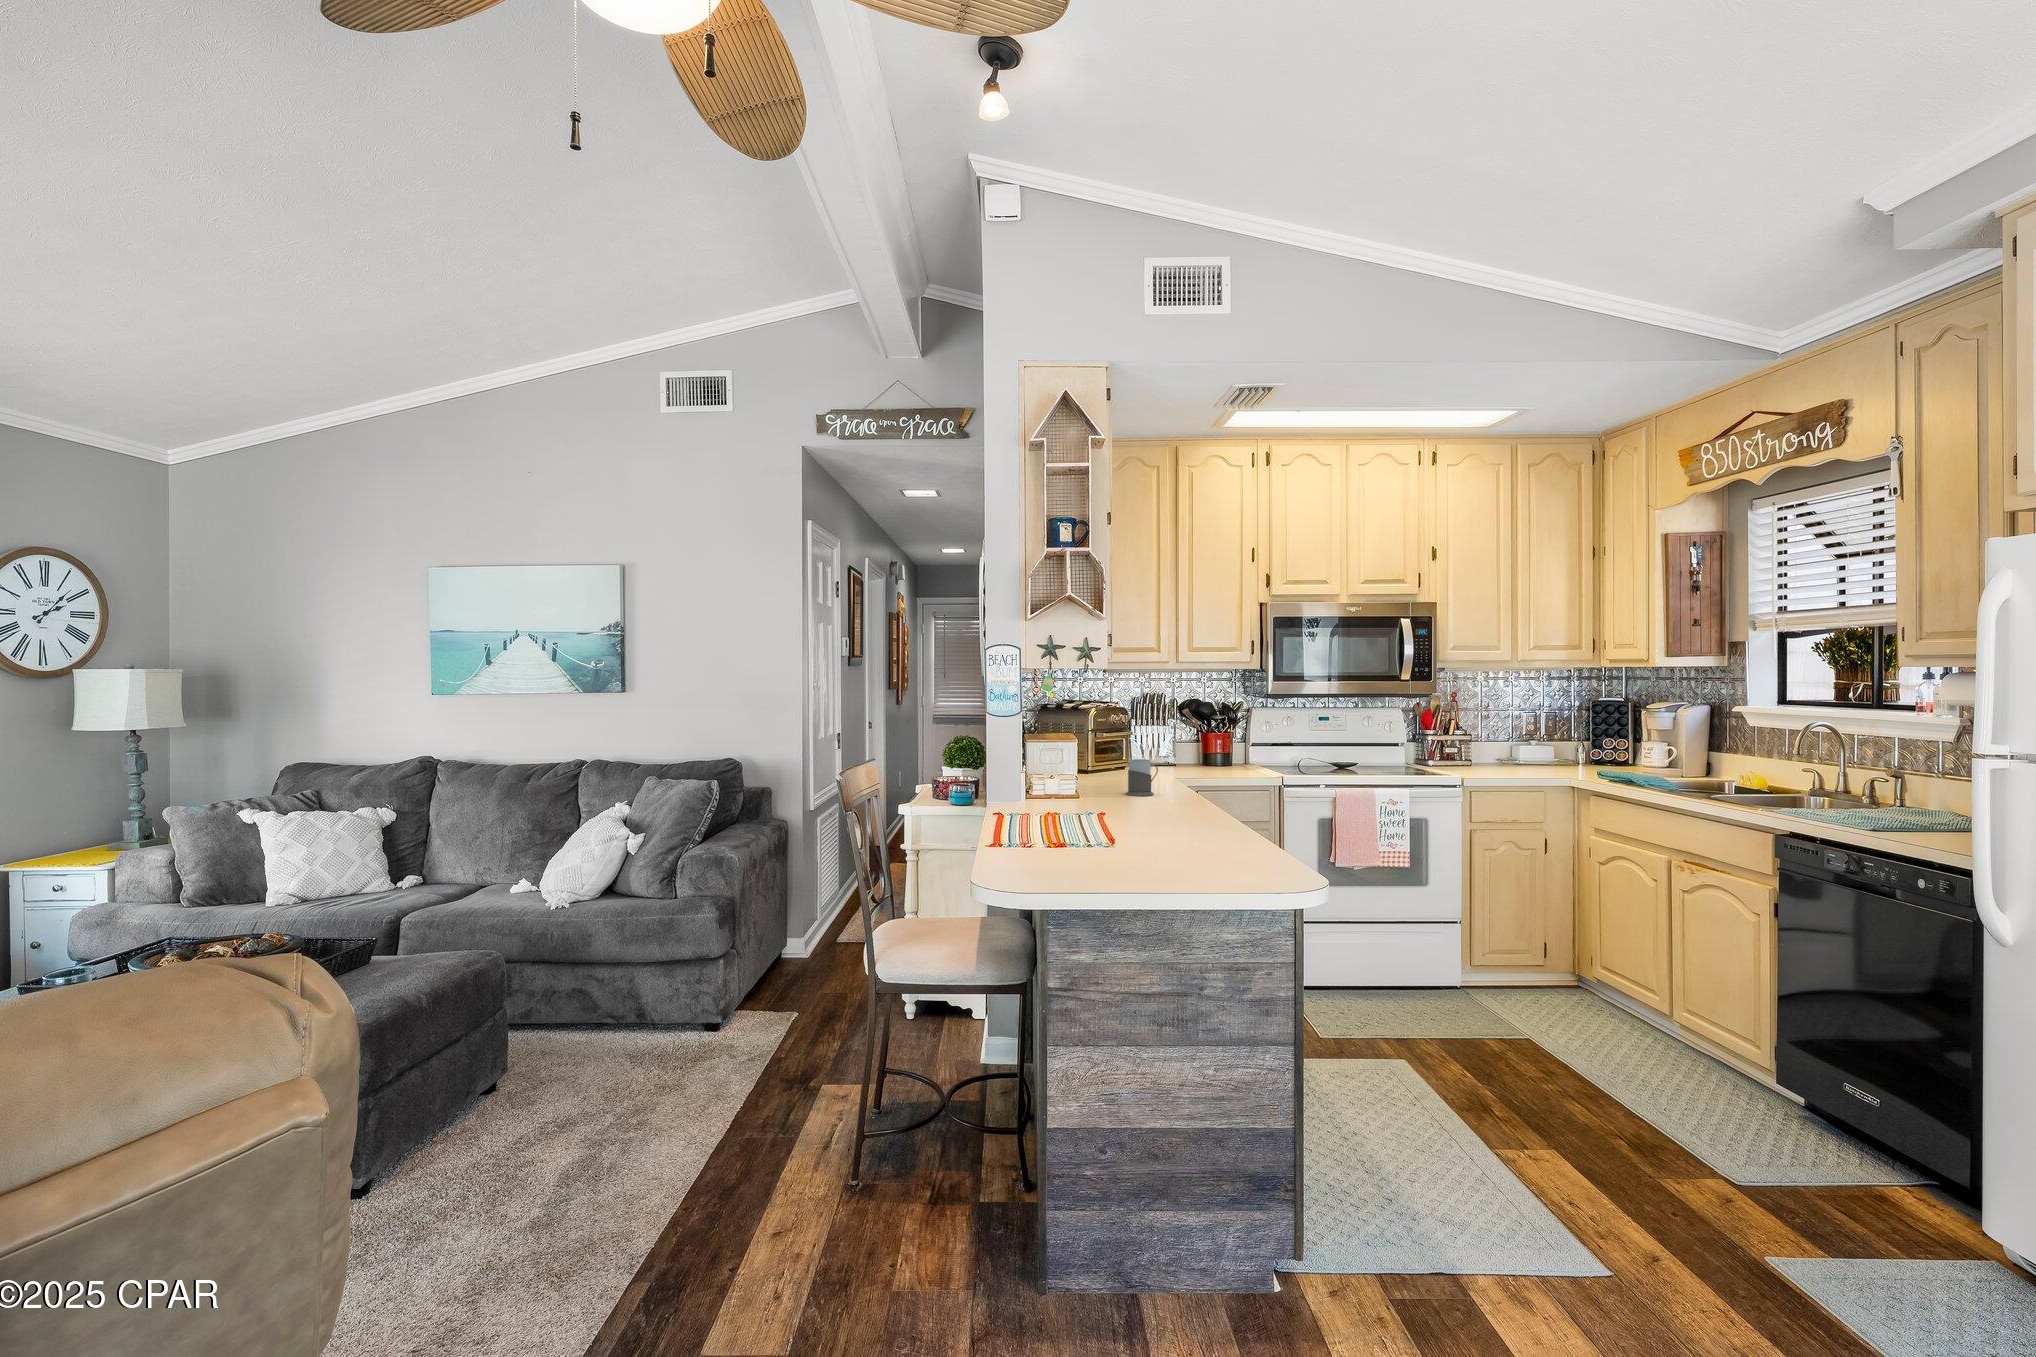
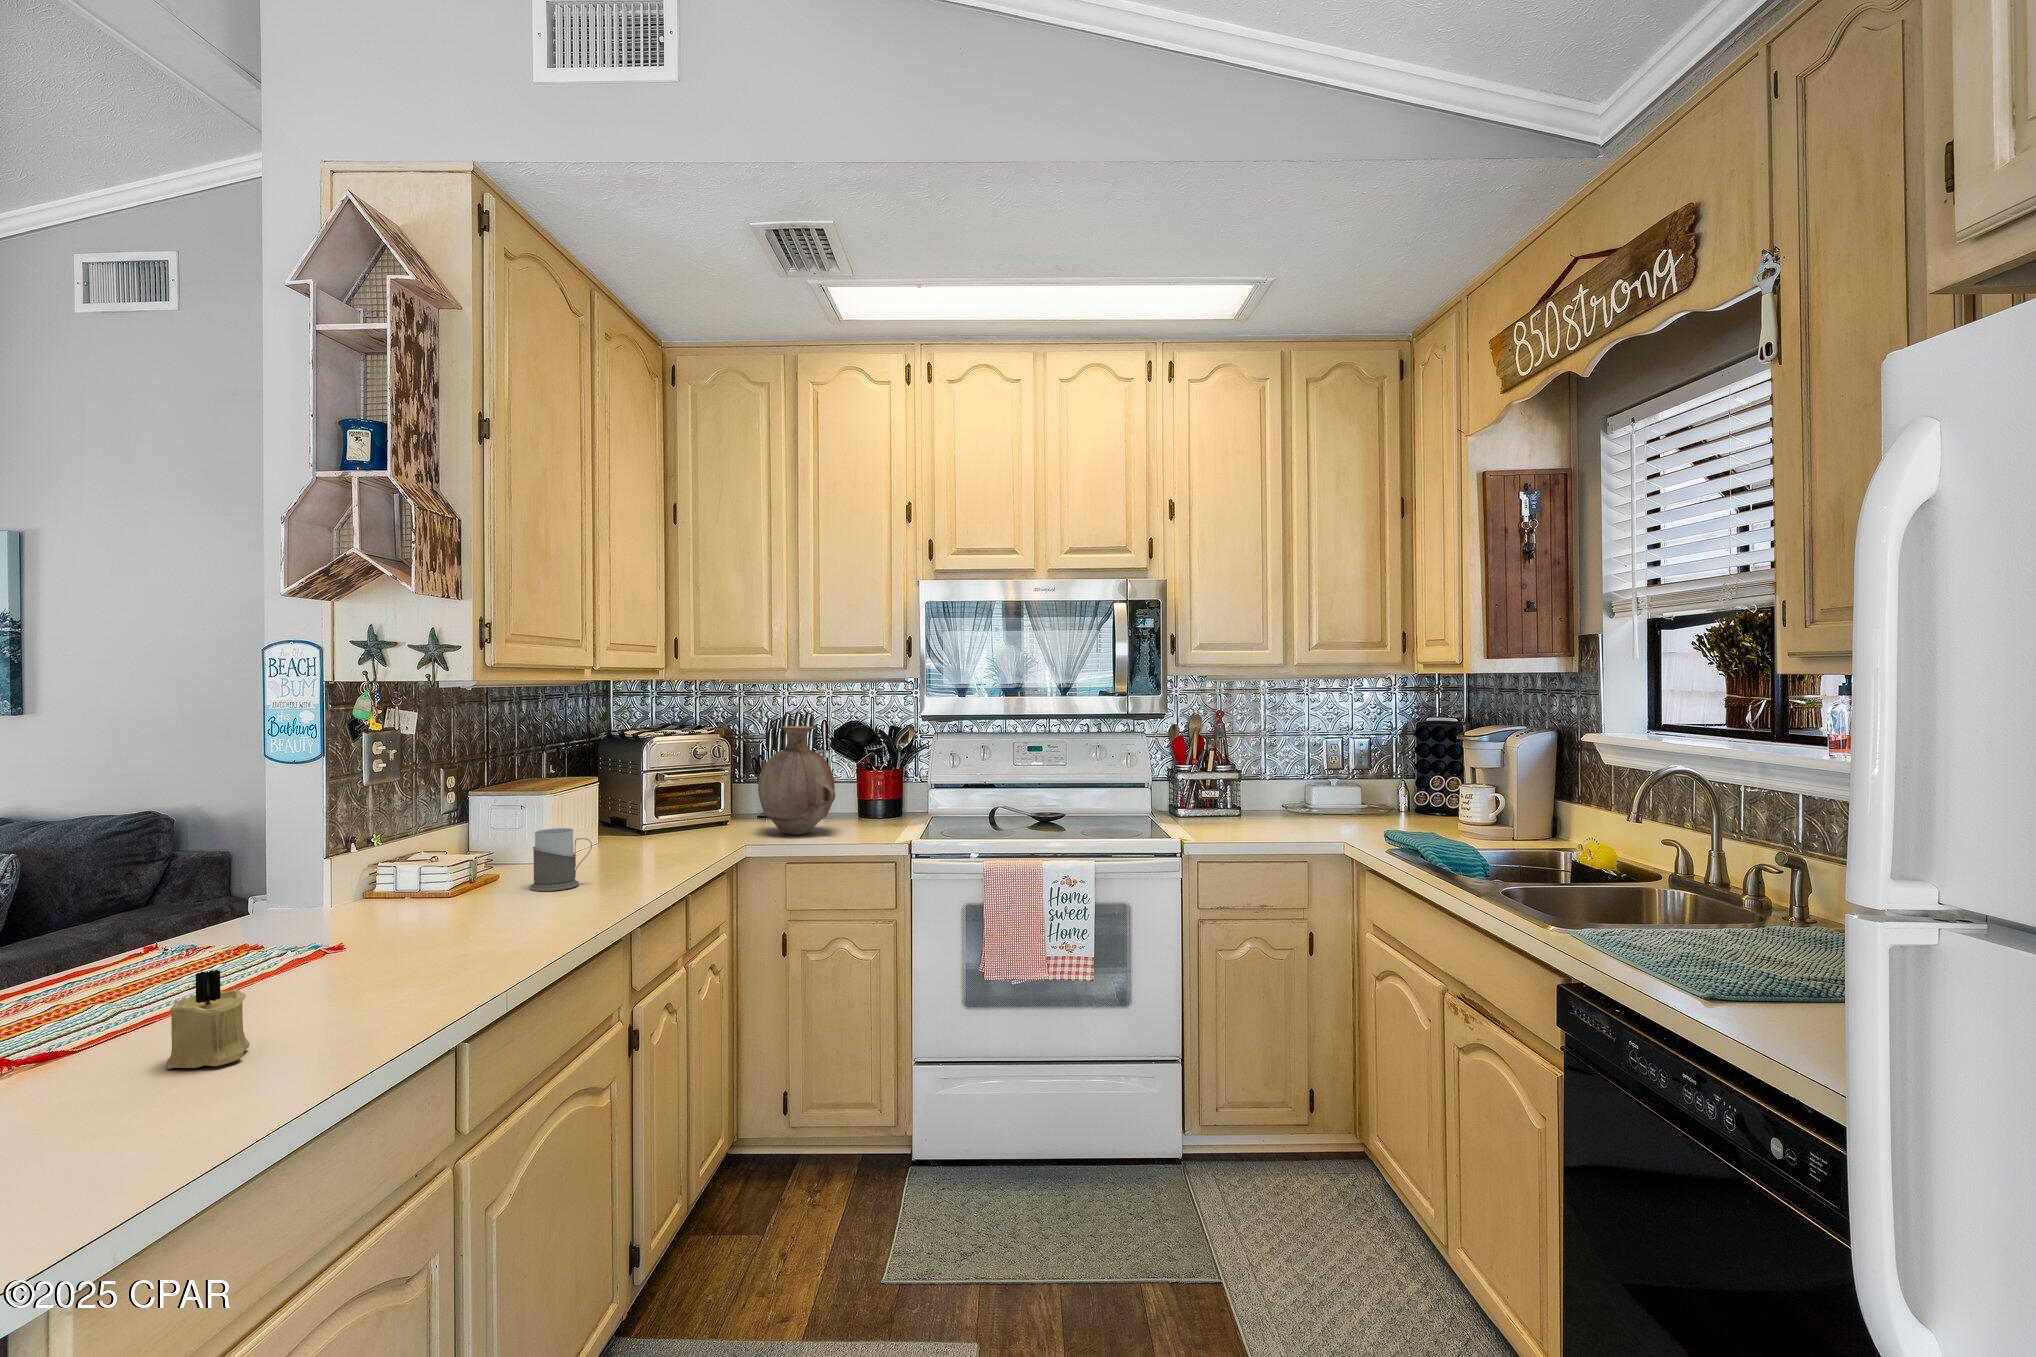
vase: none [1167,701,1228,774] -> present [758,726,835,835]
candle: none [1196,801,1230,845] -> present [166,970,250,1069]

